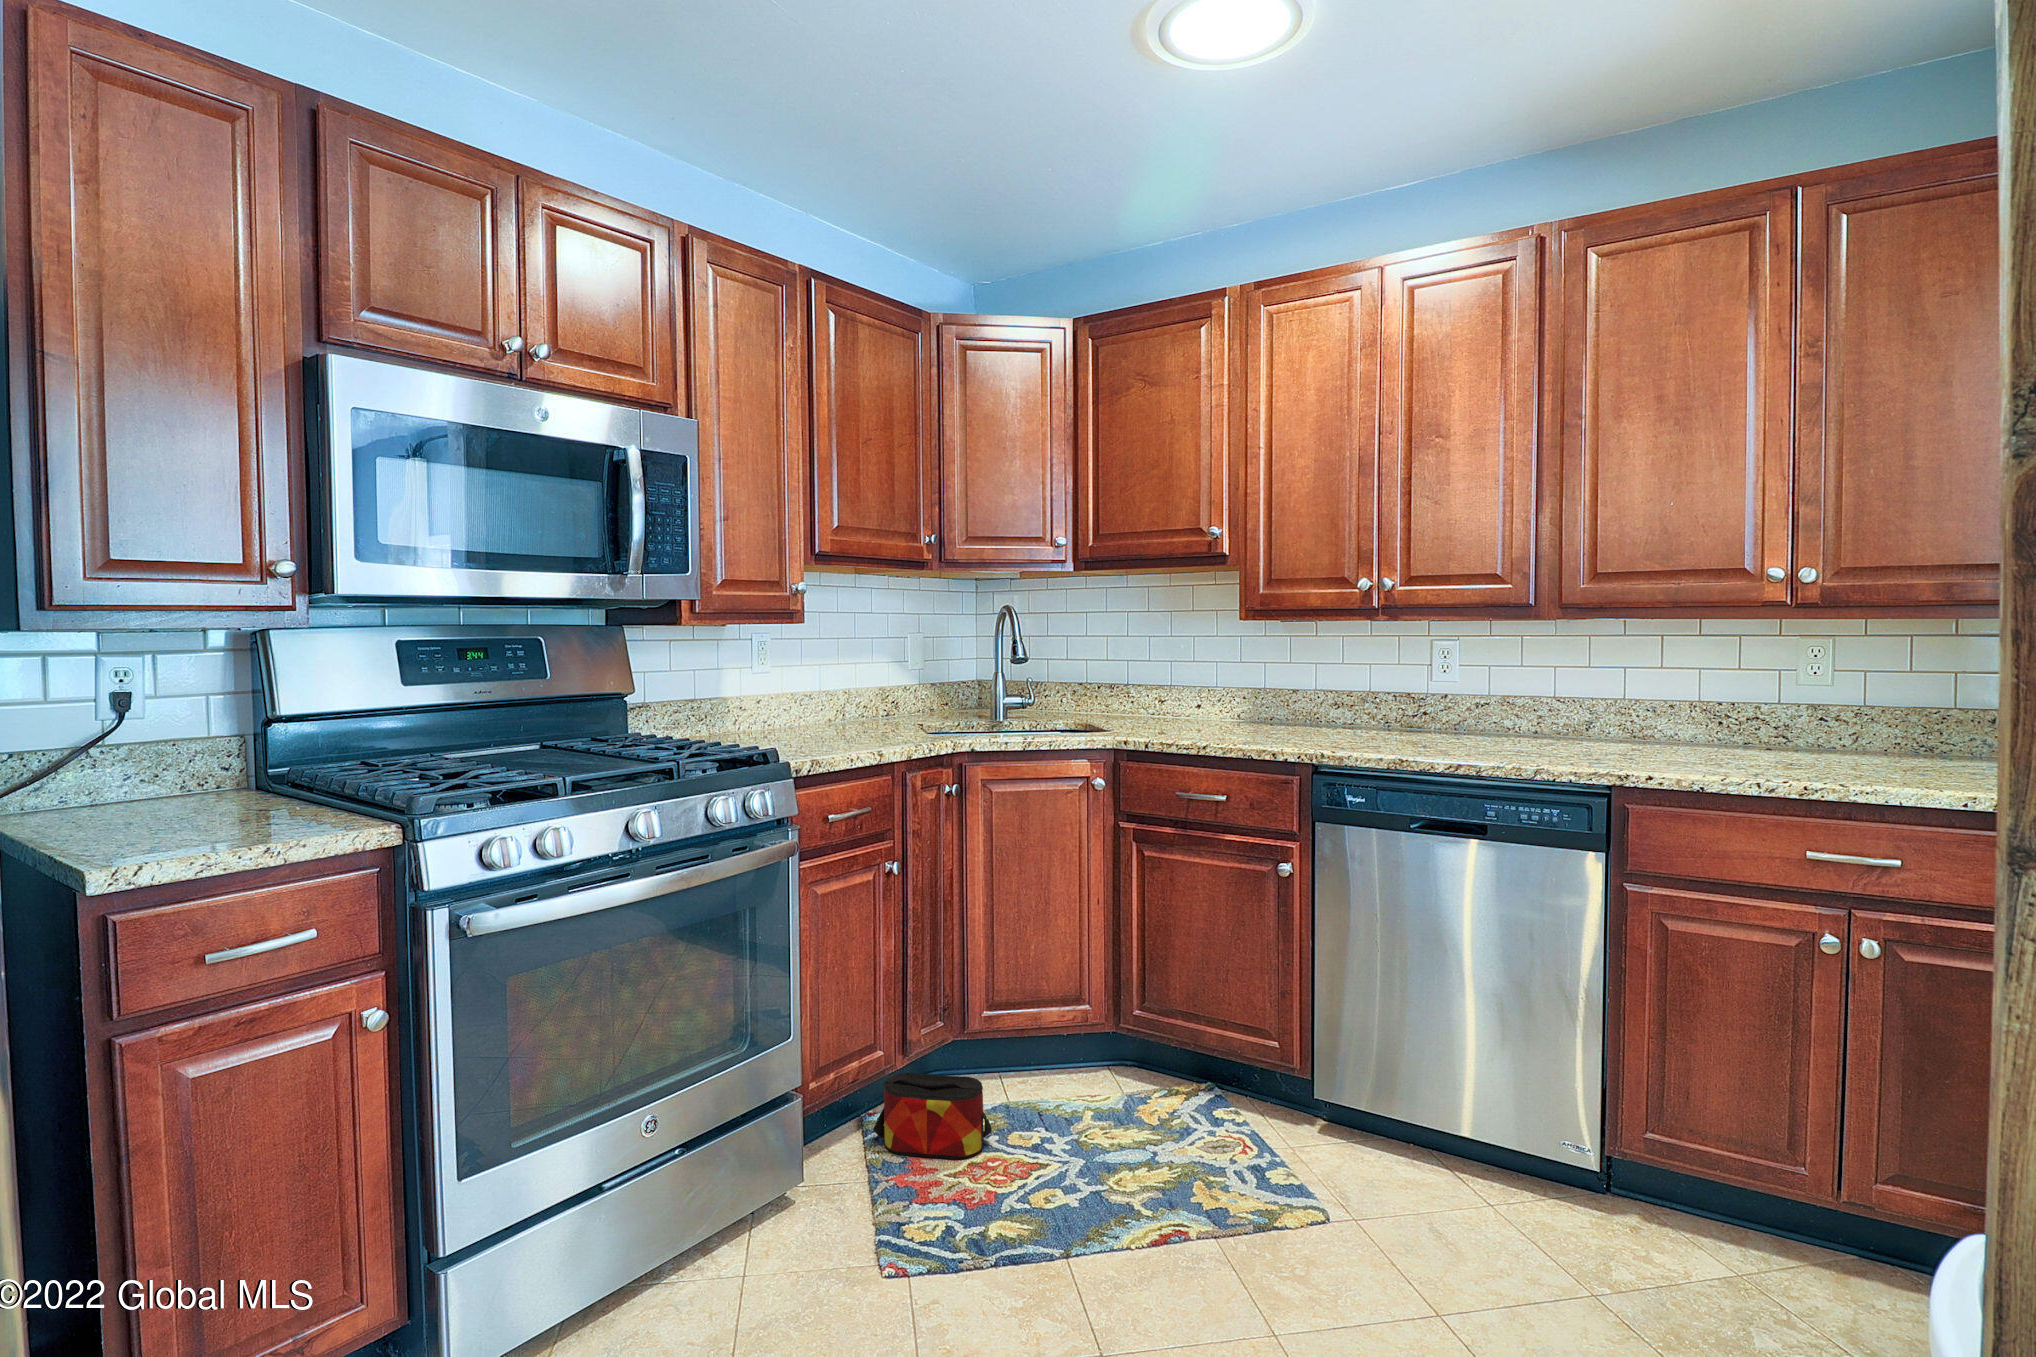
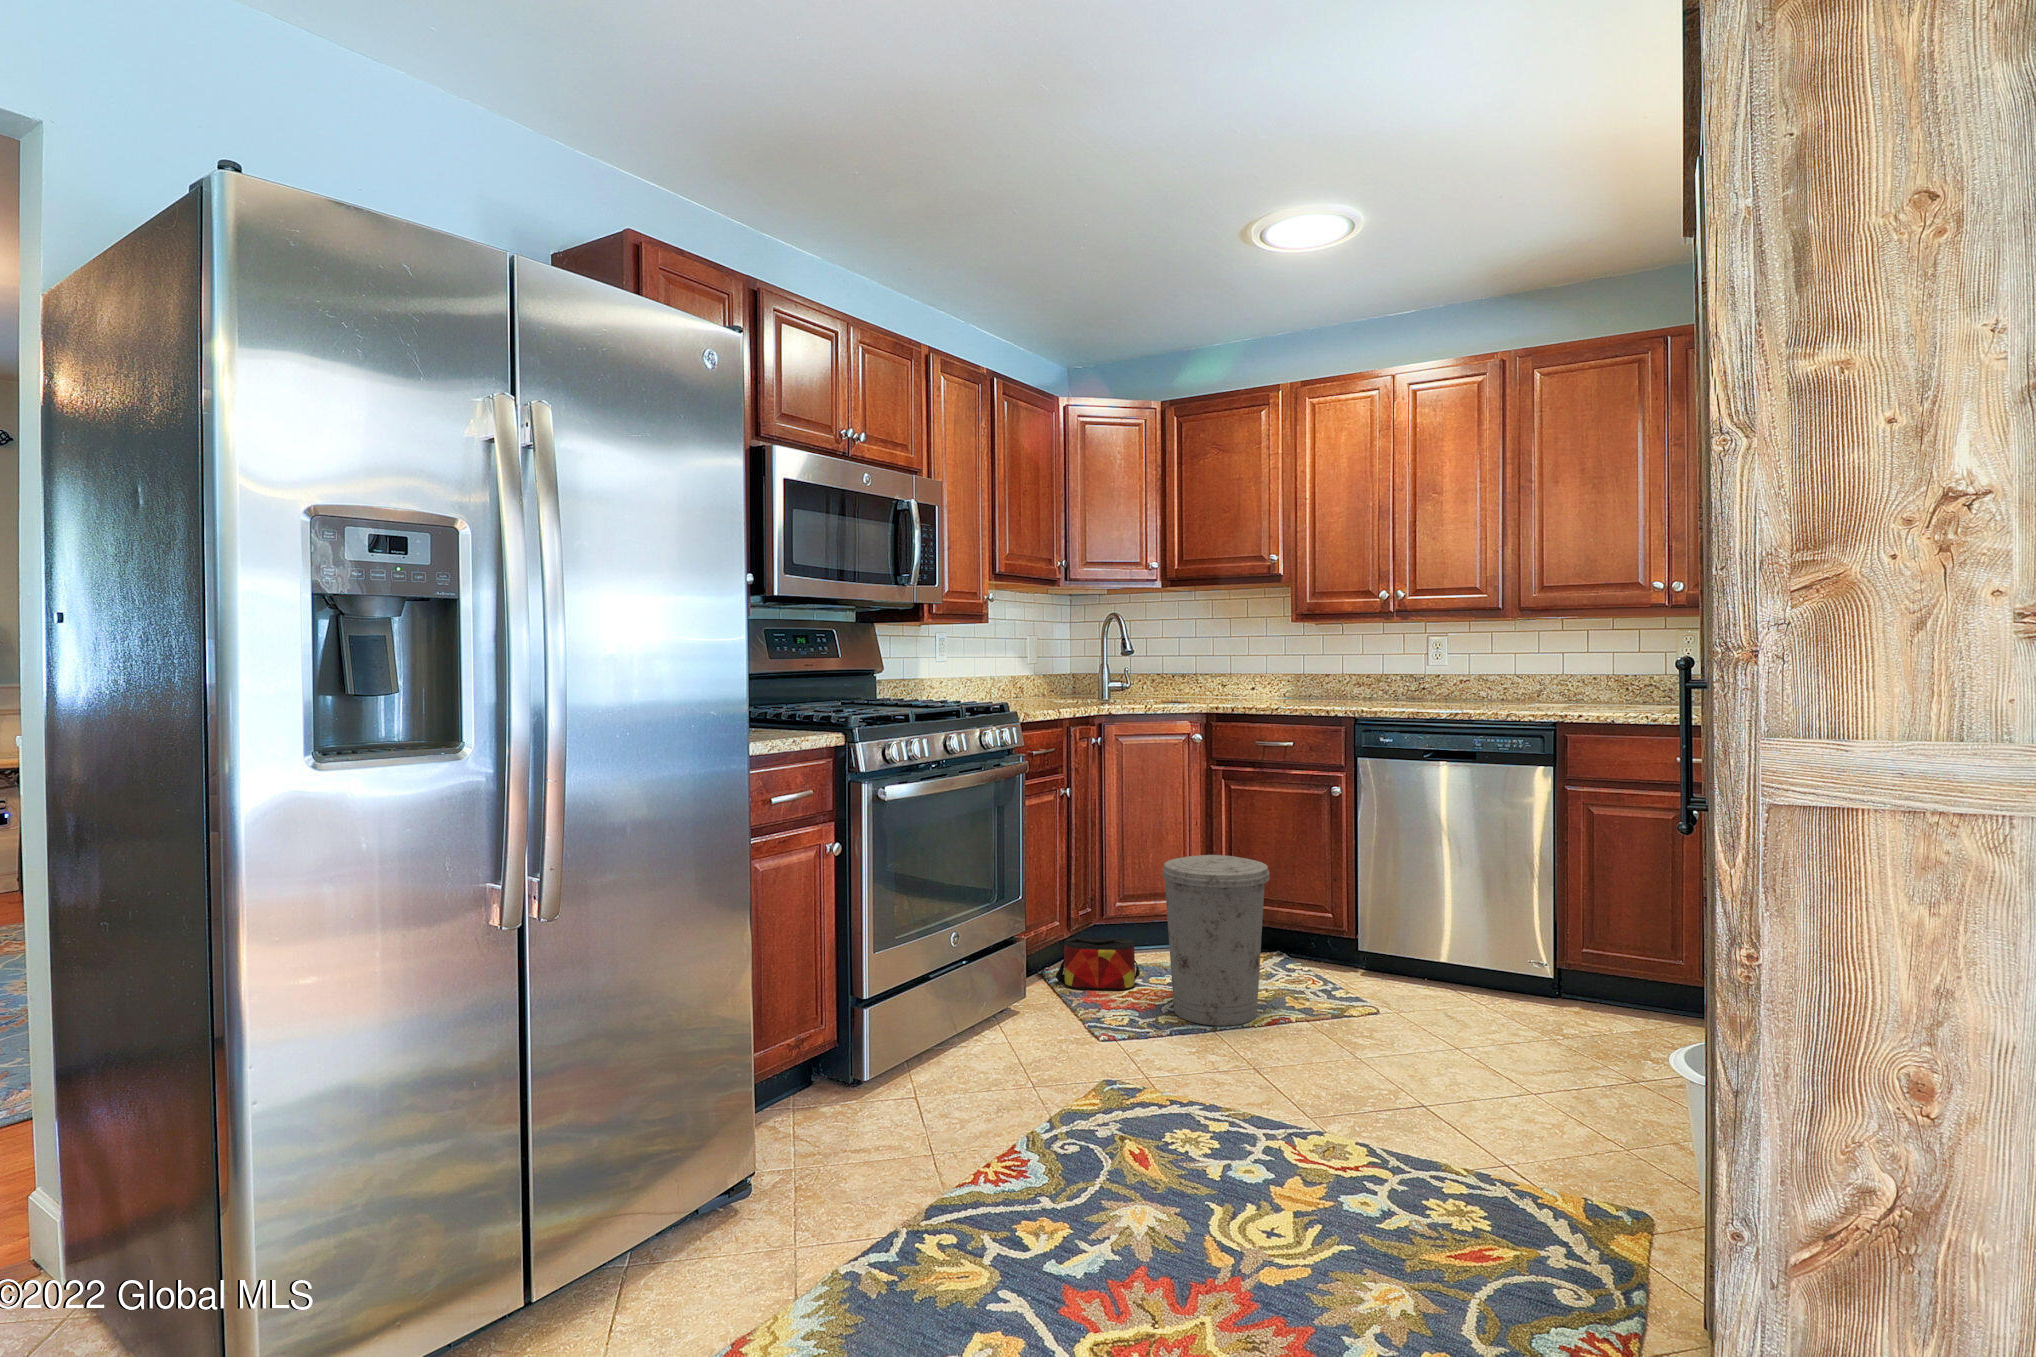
trash can: none [999,974,1158,1252] -> present [1163,855,1270,1026]

